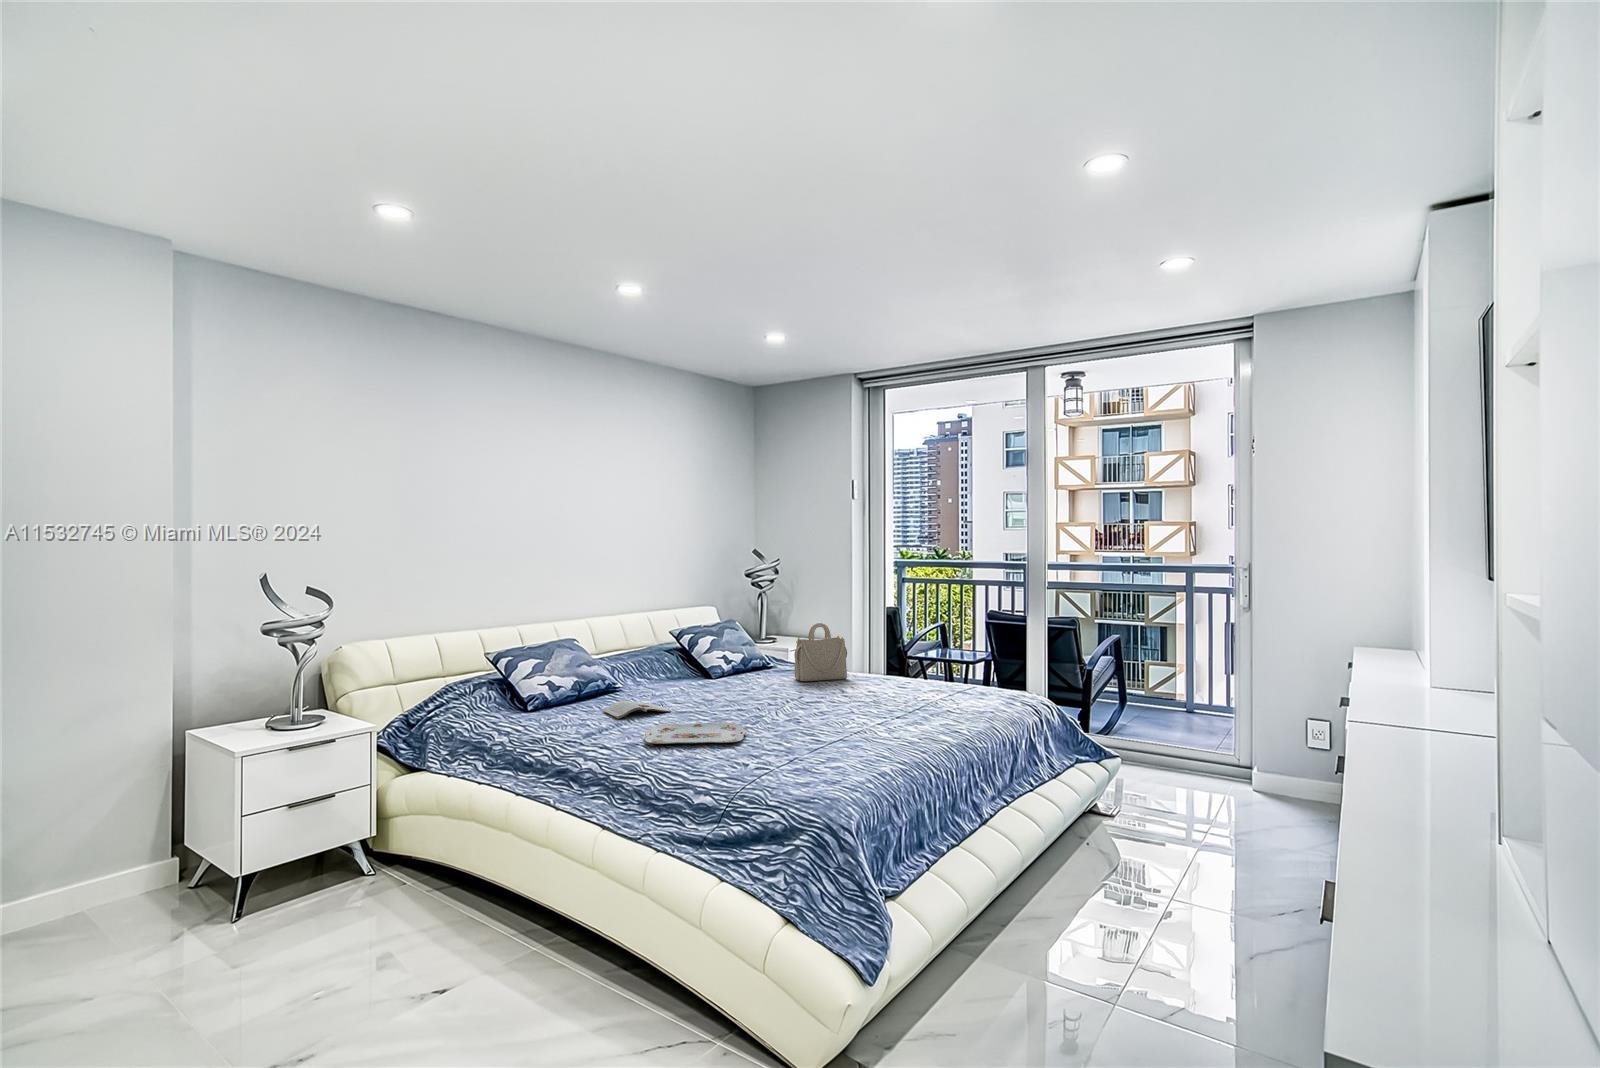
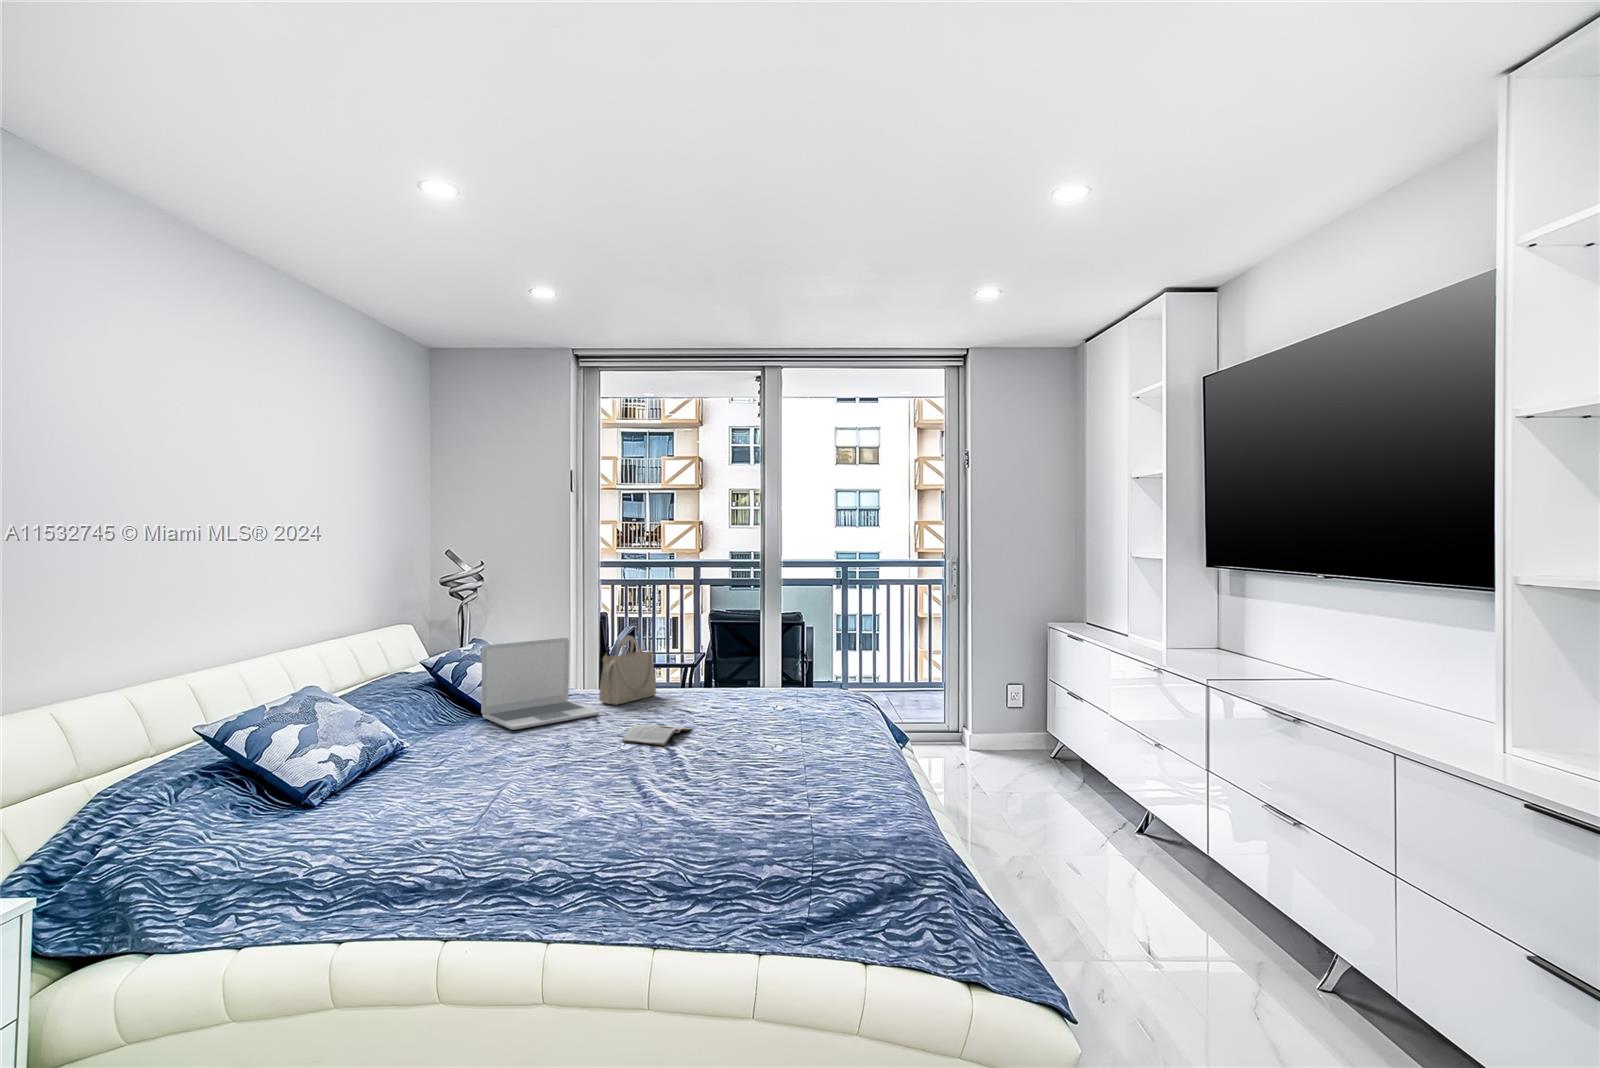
laptop: none [700,621,778,688] -> present [481,638,600,730]
magazine: present [603,701,671,719] -> present [622,725,692,746]
serving tray: present [645,723,747,744] -> none [563,769,705,816]

